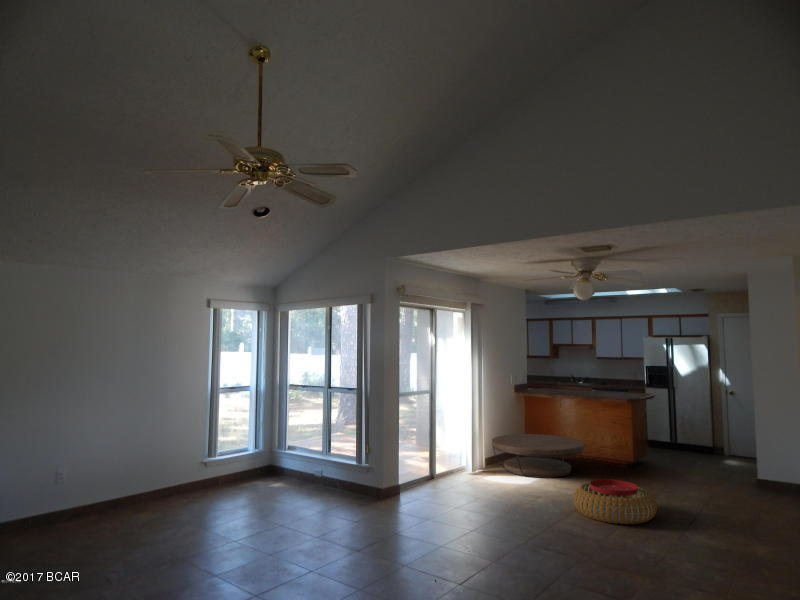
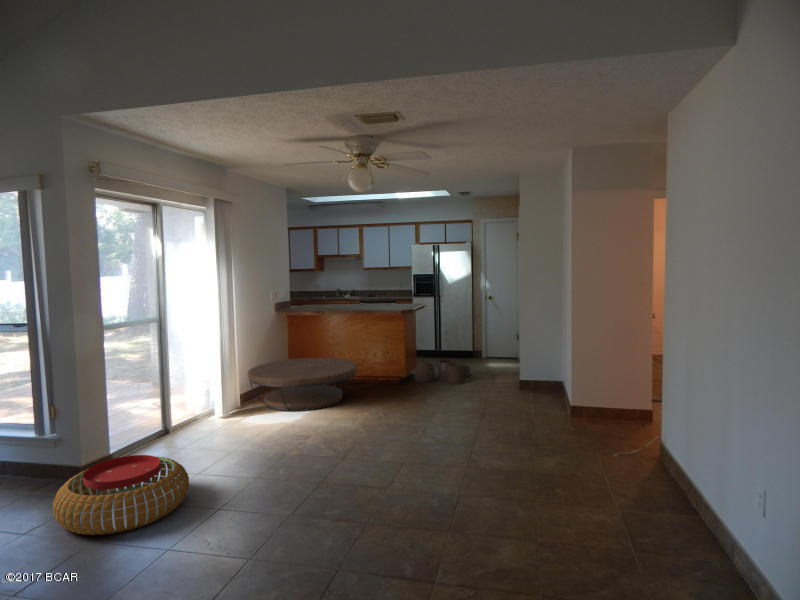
woven basket: none [643,447,704,474] -> present [415,359,470,384]
pouf: present [573,479,657,524] -> present [53,455,189,535]

